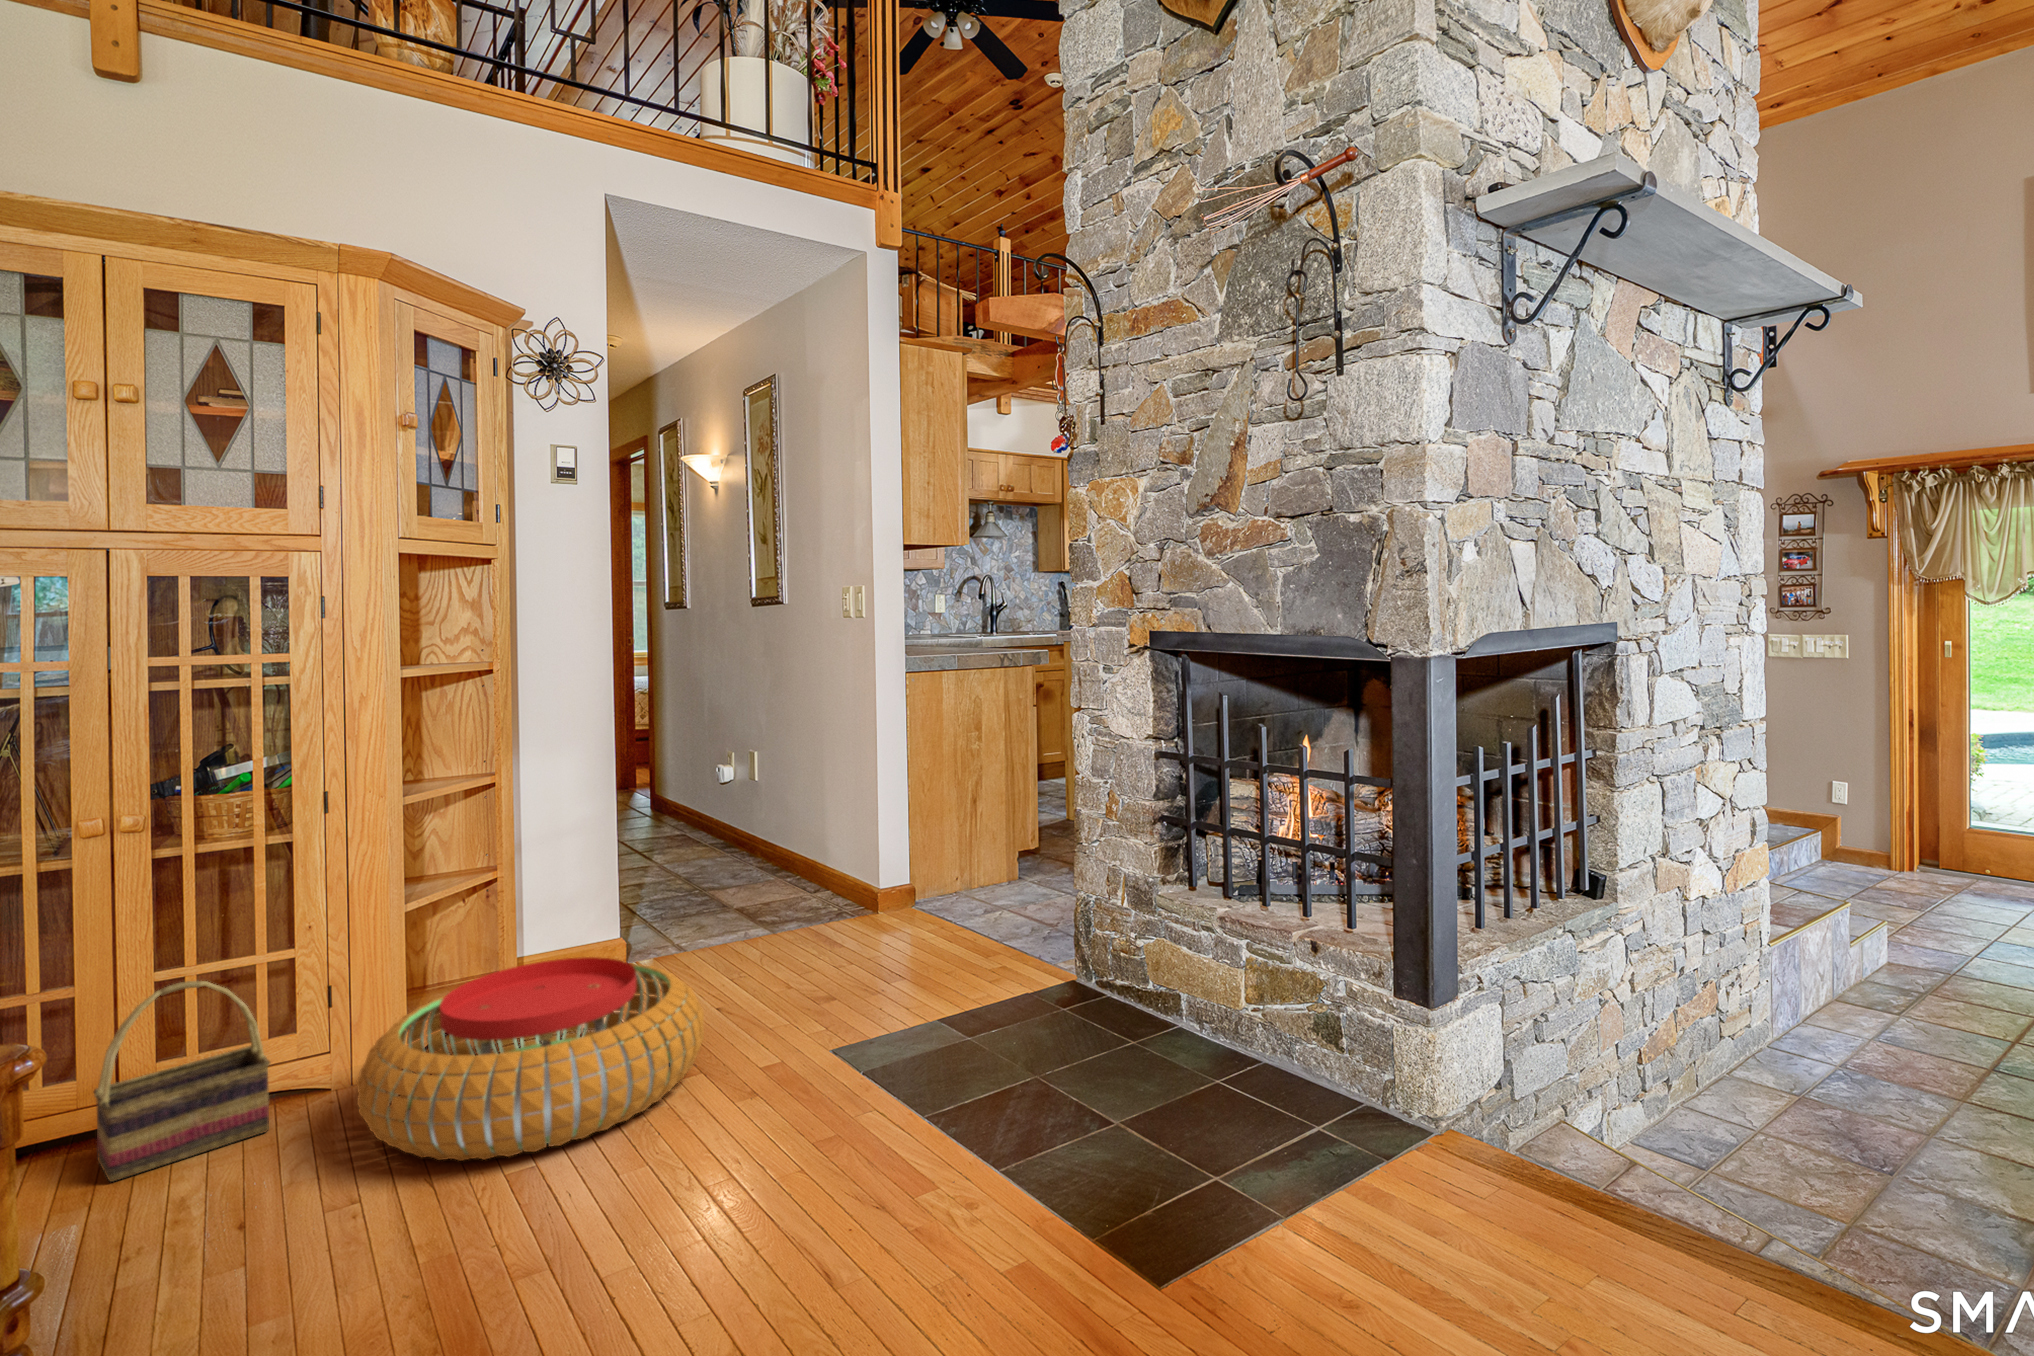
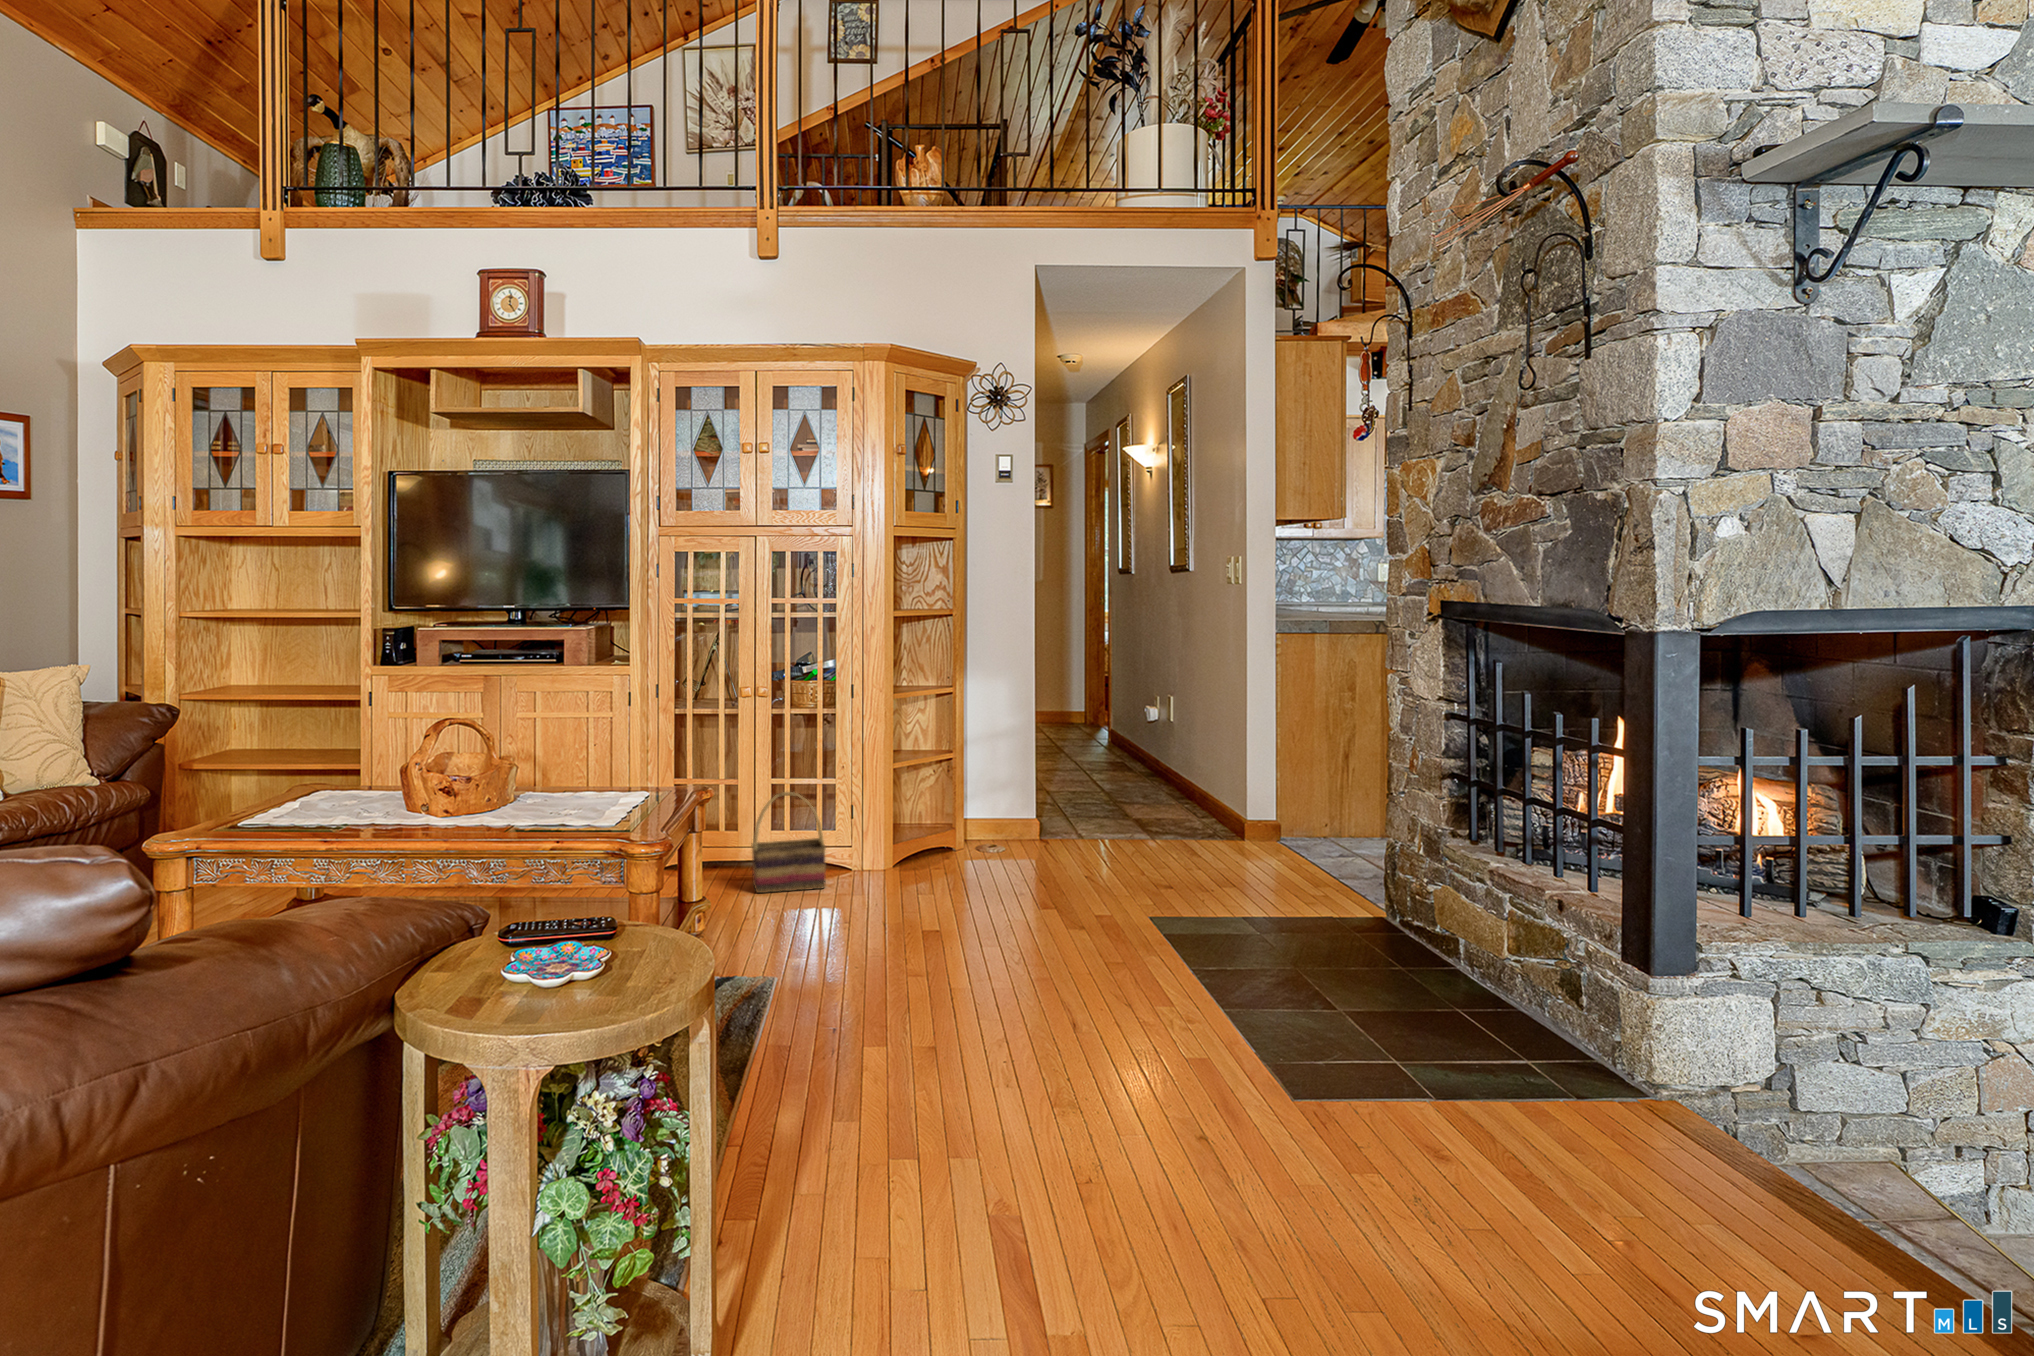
pouf: present [357,957,704,1161] -> none [864,819,1066,929]

